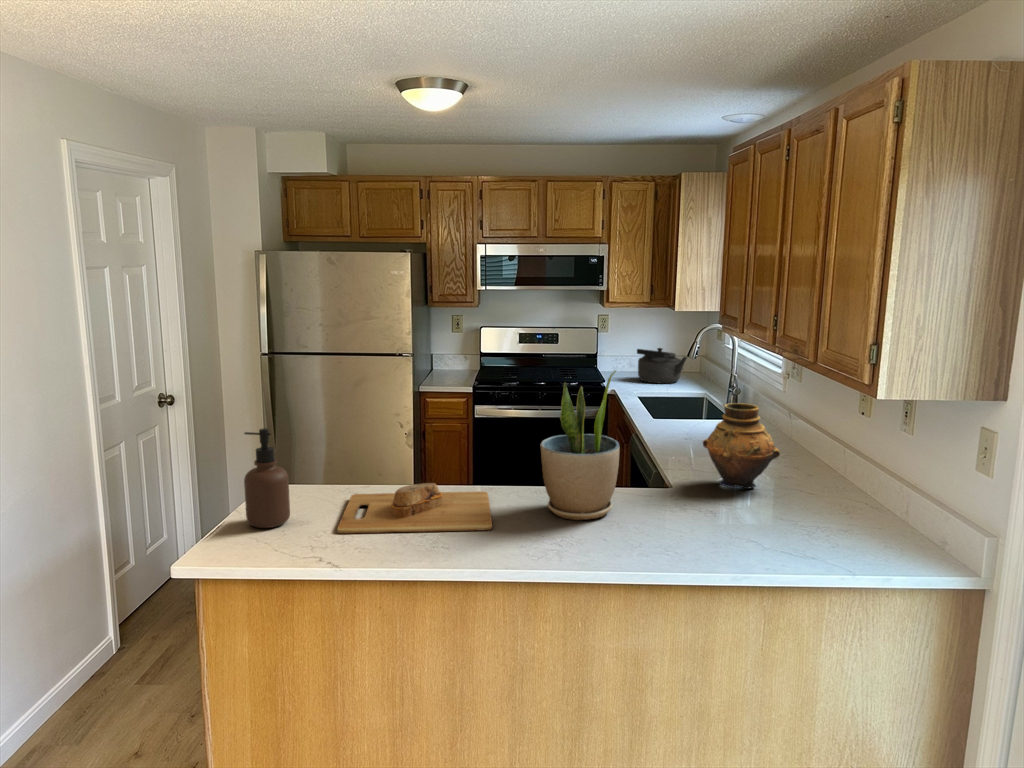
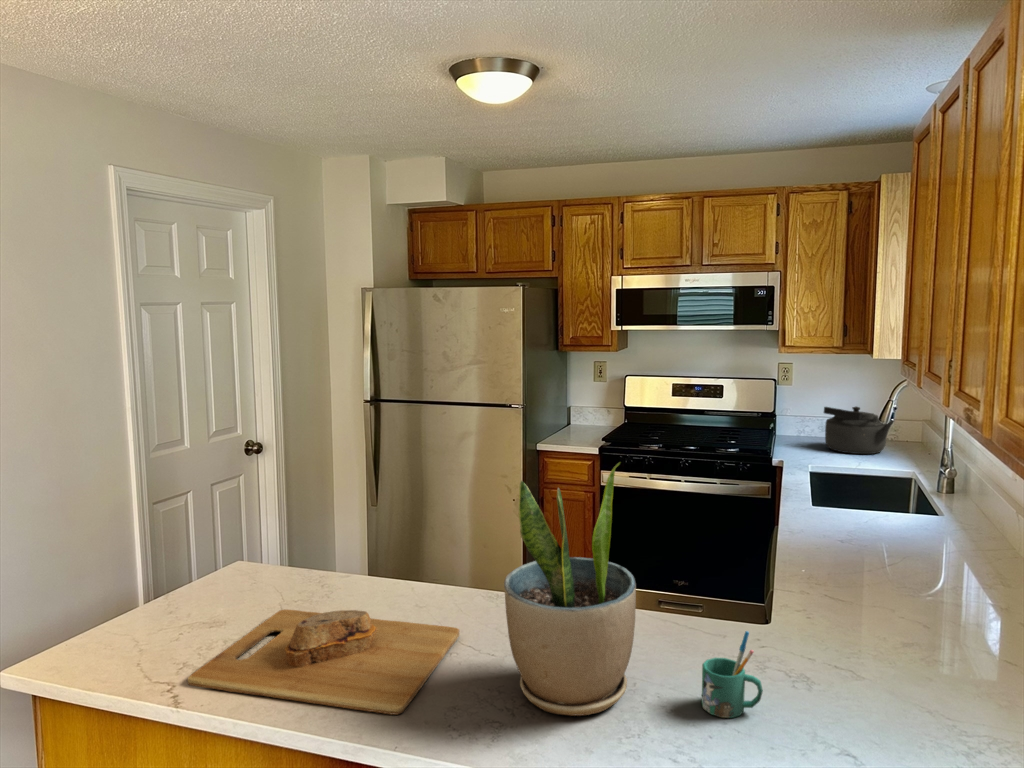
vase: present [703,403,780,489] -> none [829,522,973,681]
soap dispenser: present [244,428,290,528] -> none [93,516,163,658]
mug: none [652,464,686,512] -> present [702,631,763,718]

